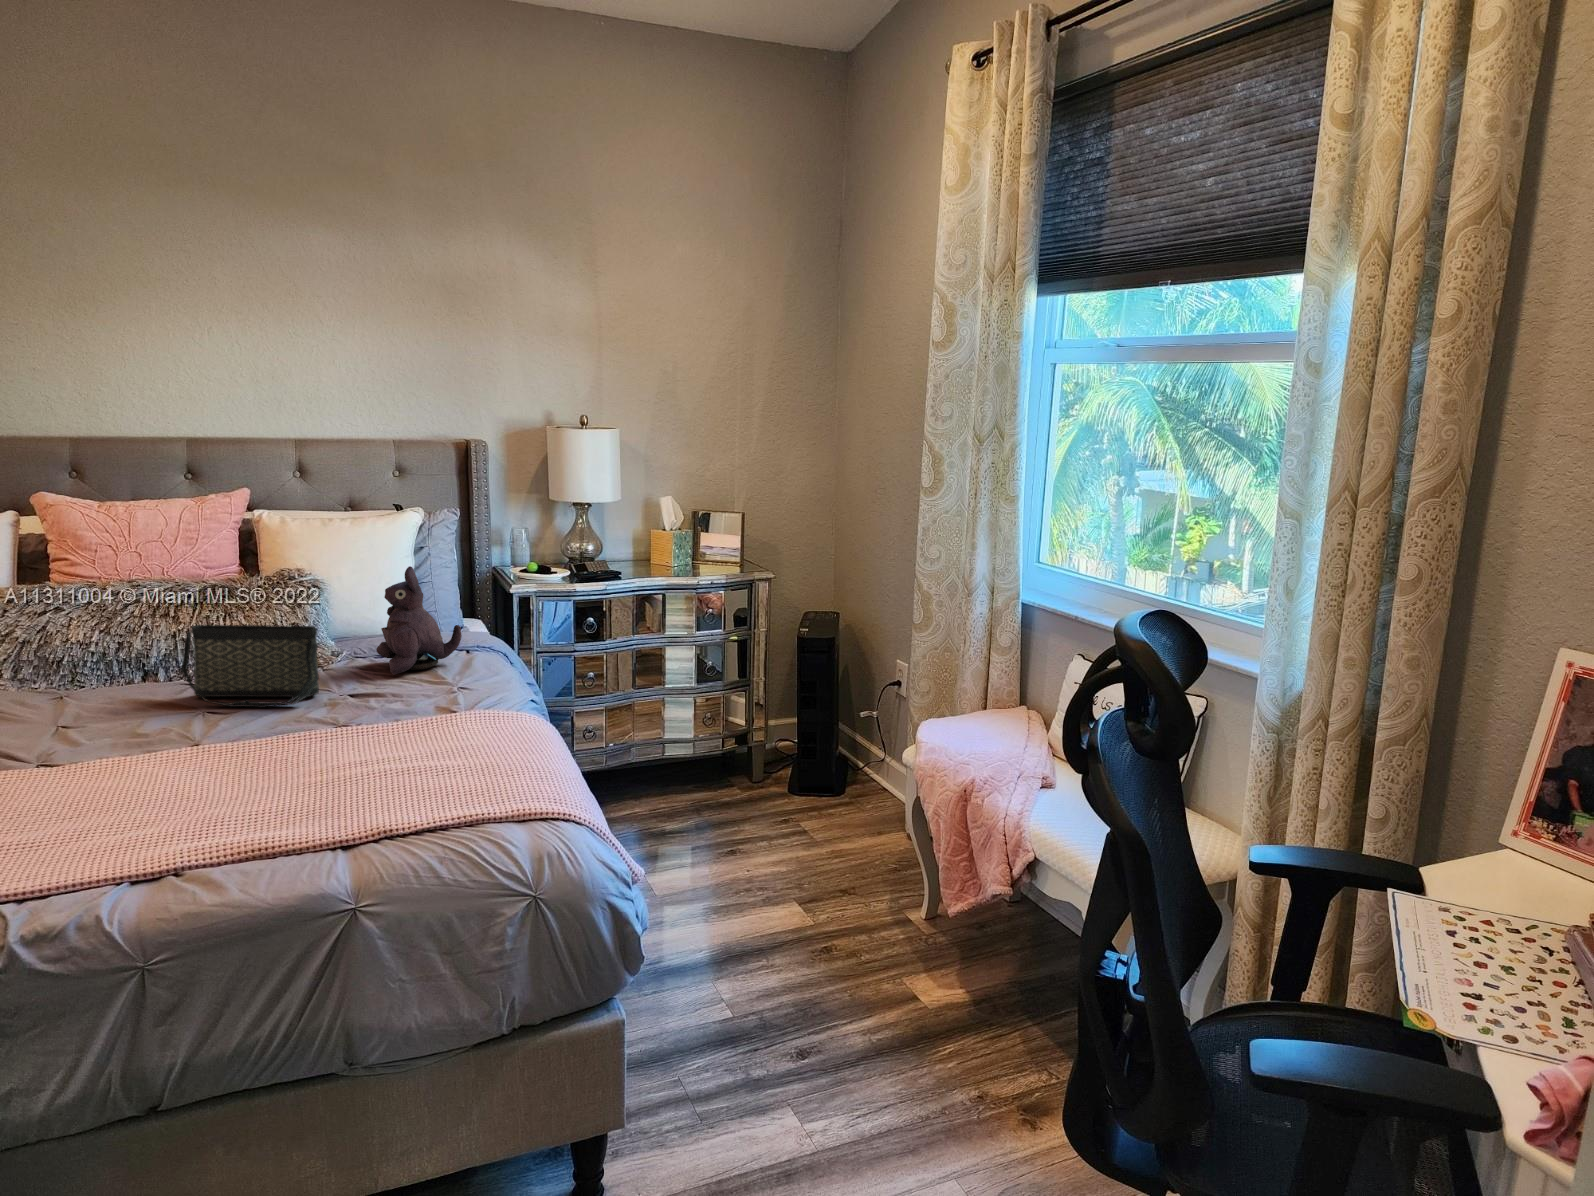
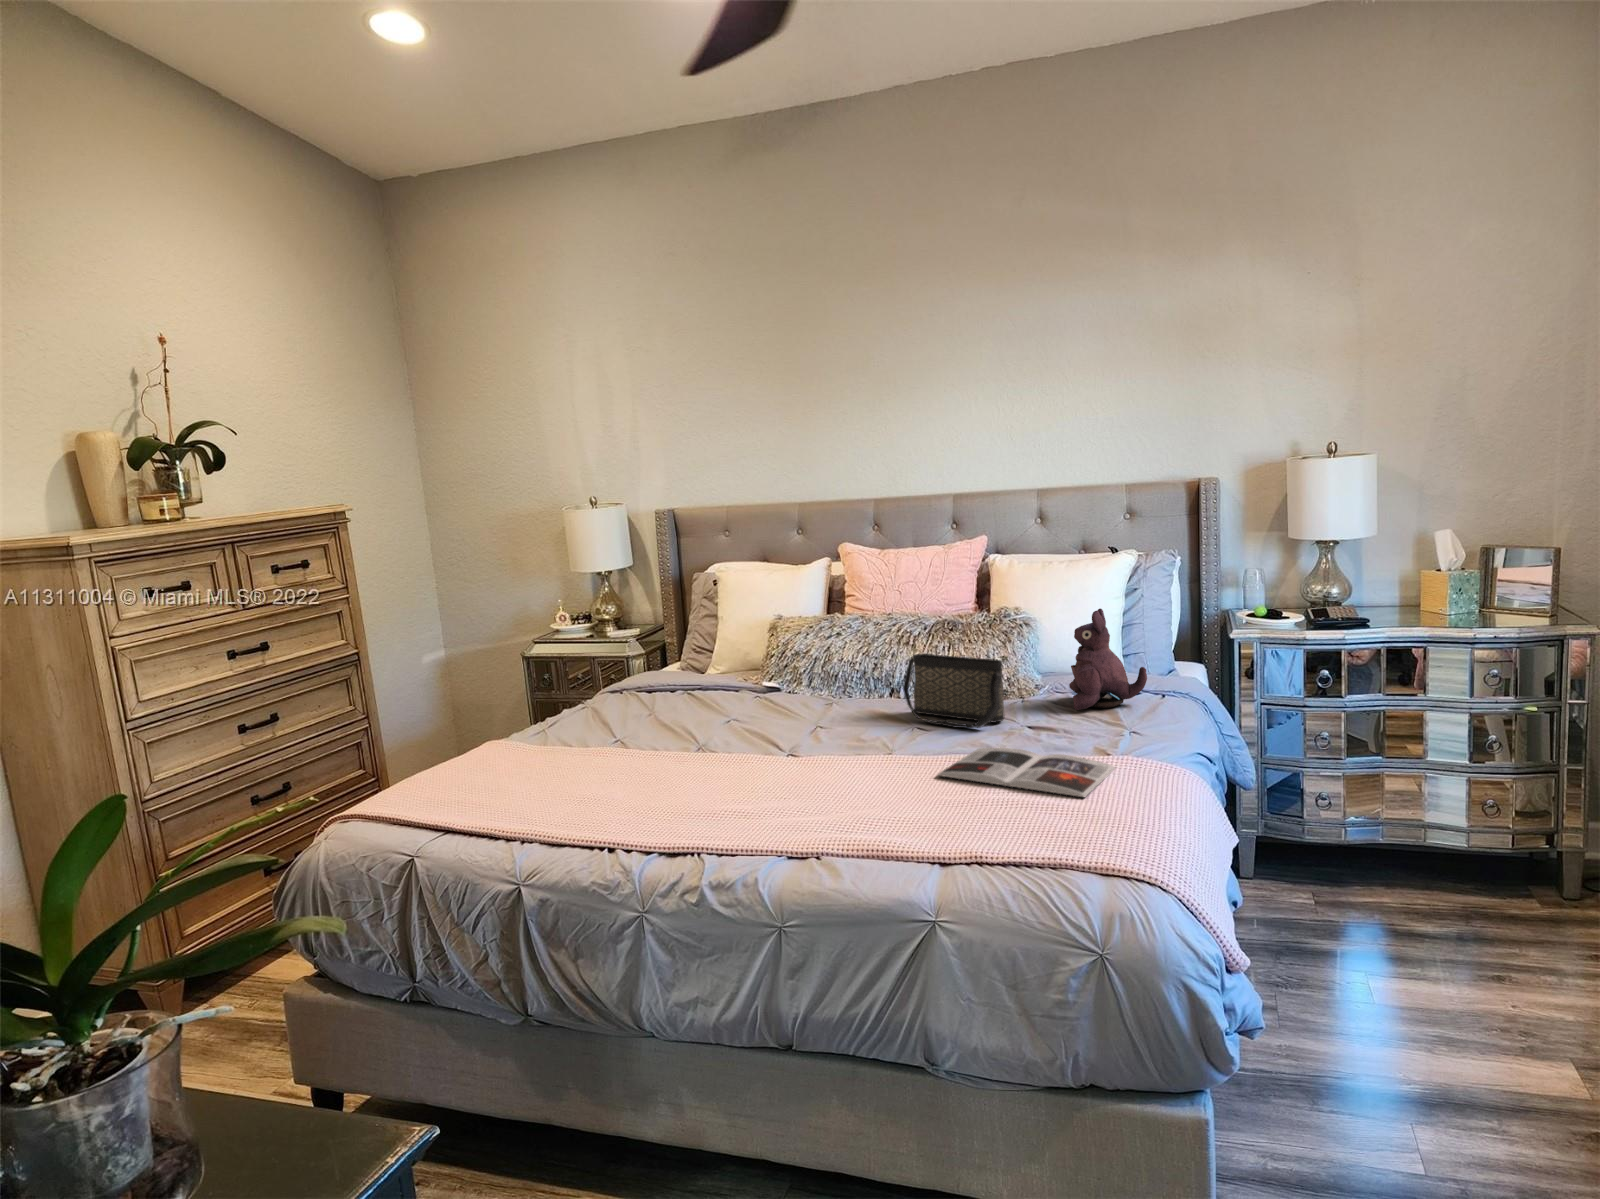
magazine: none [279,719,470,760] -> present [938,748,1115,797]

